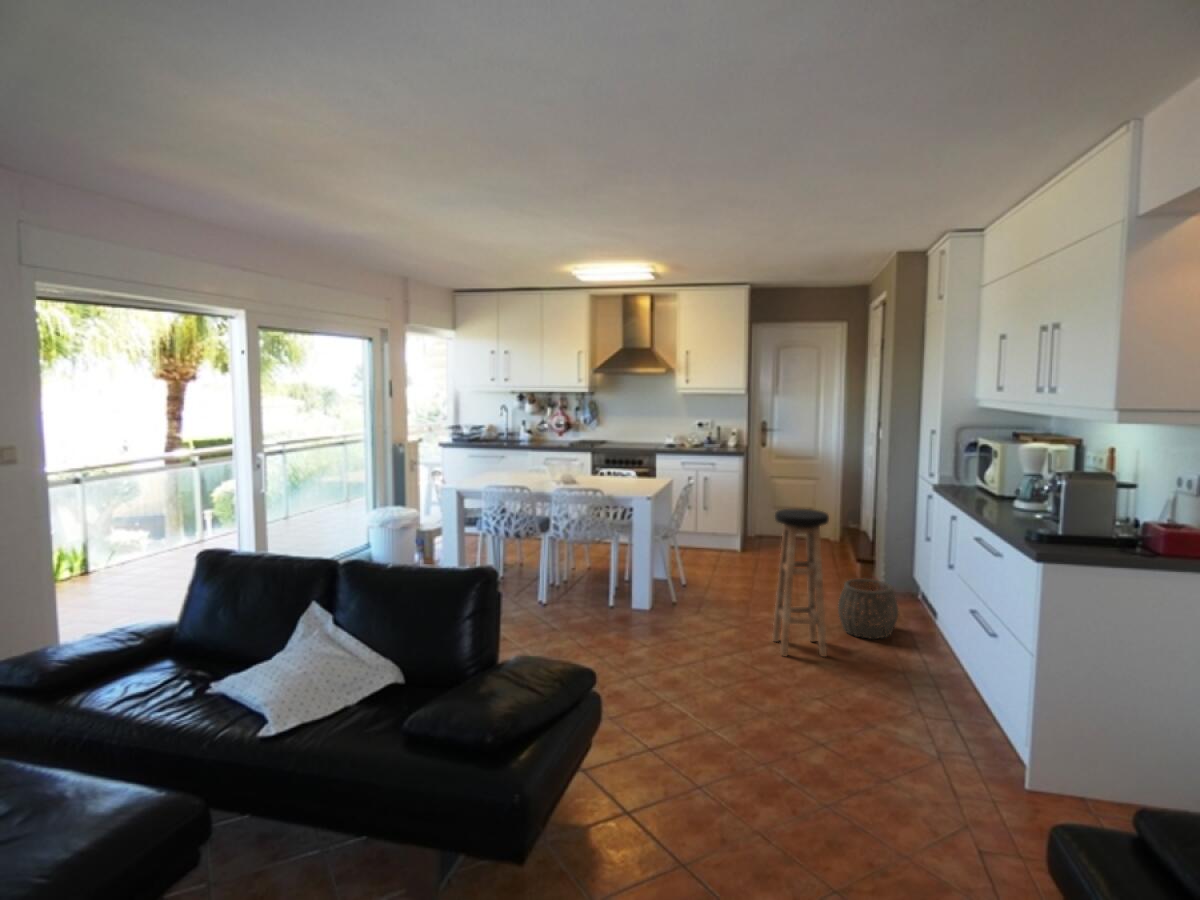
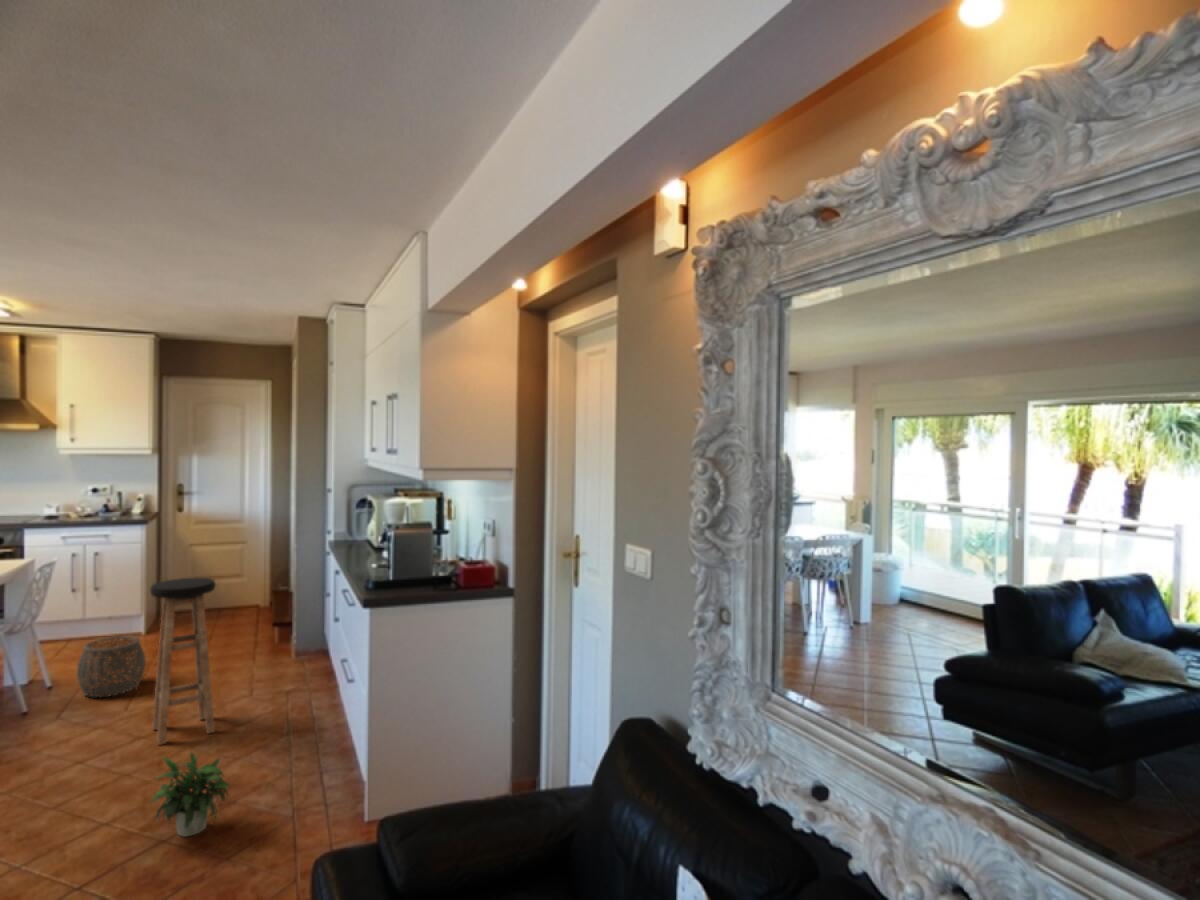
woven basket: present [838,579,898,639] -> present [77,636,146,697]
potted plant: none [803,670,871,749] -> present [152,753,229,836]

